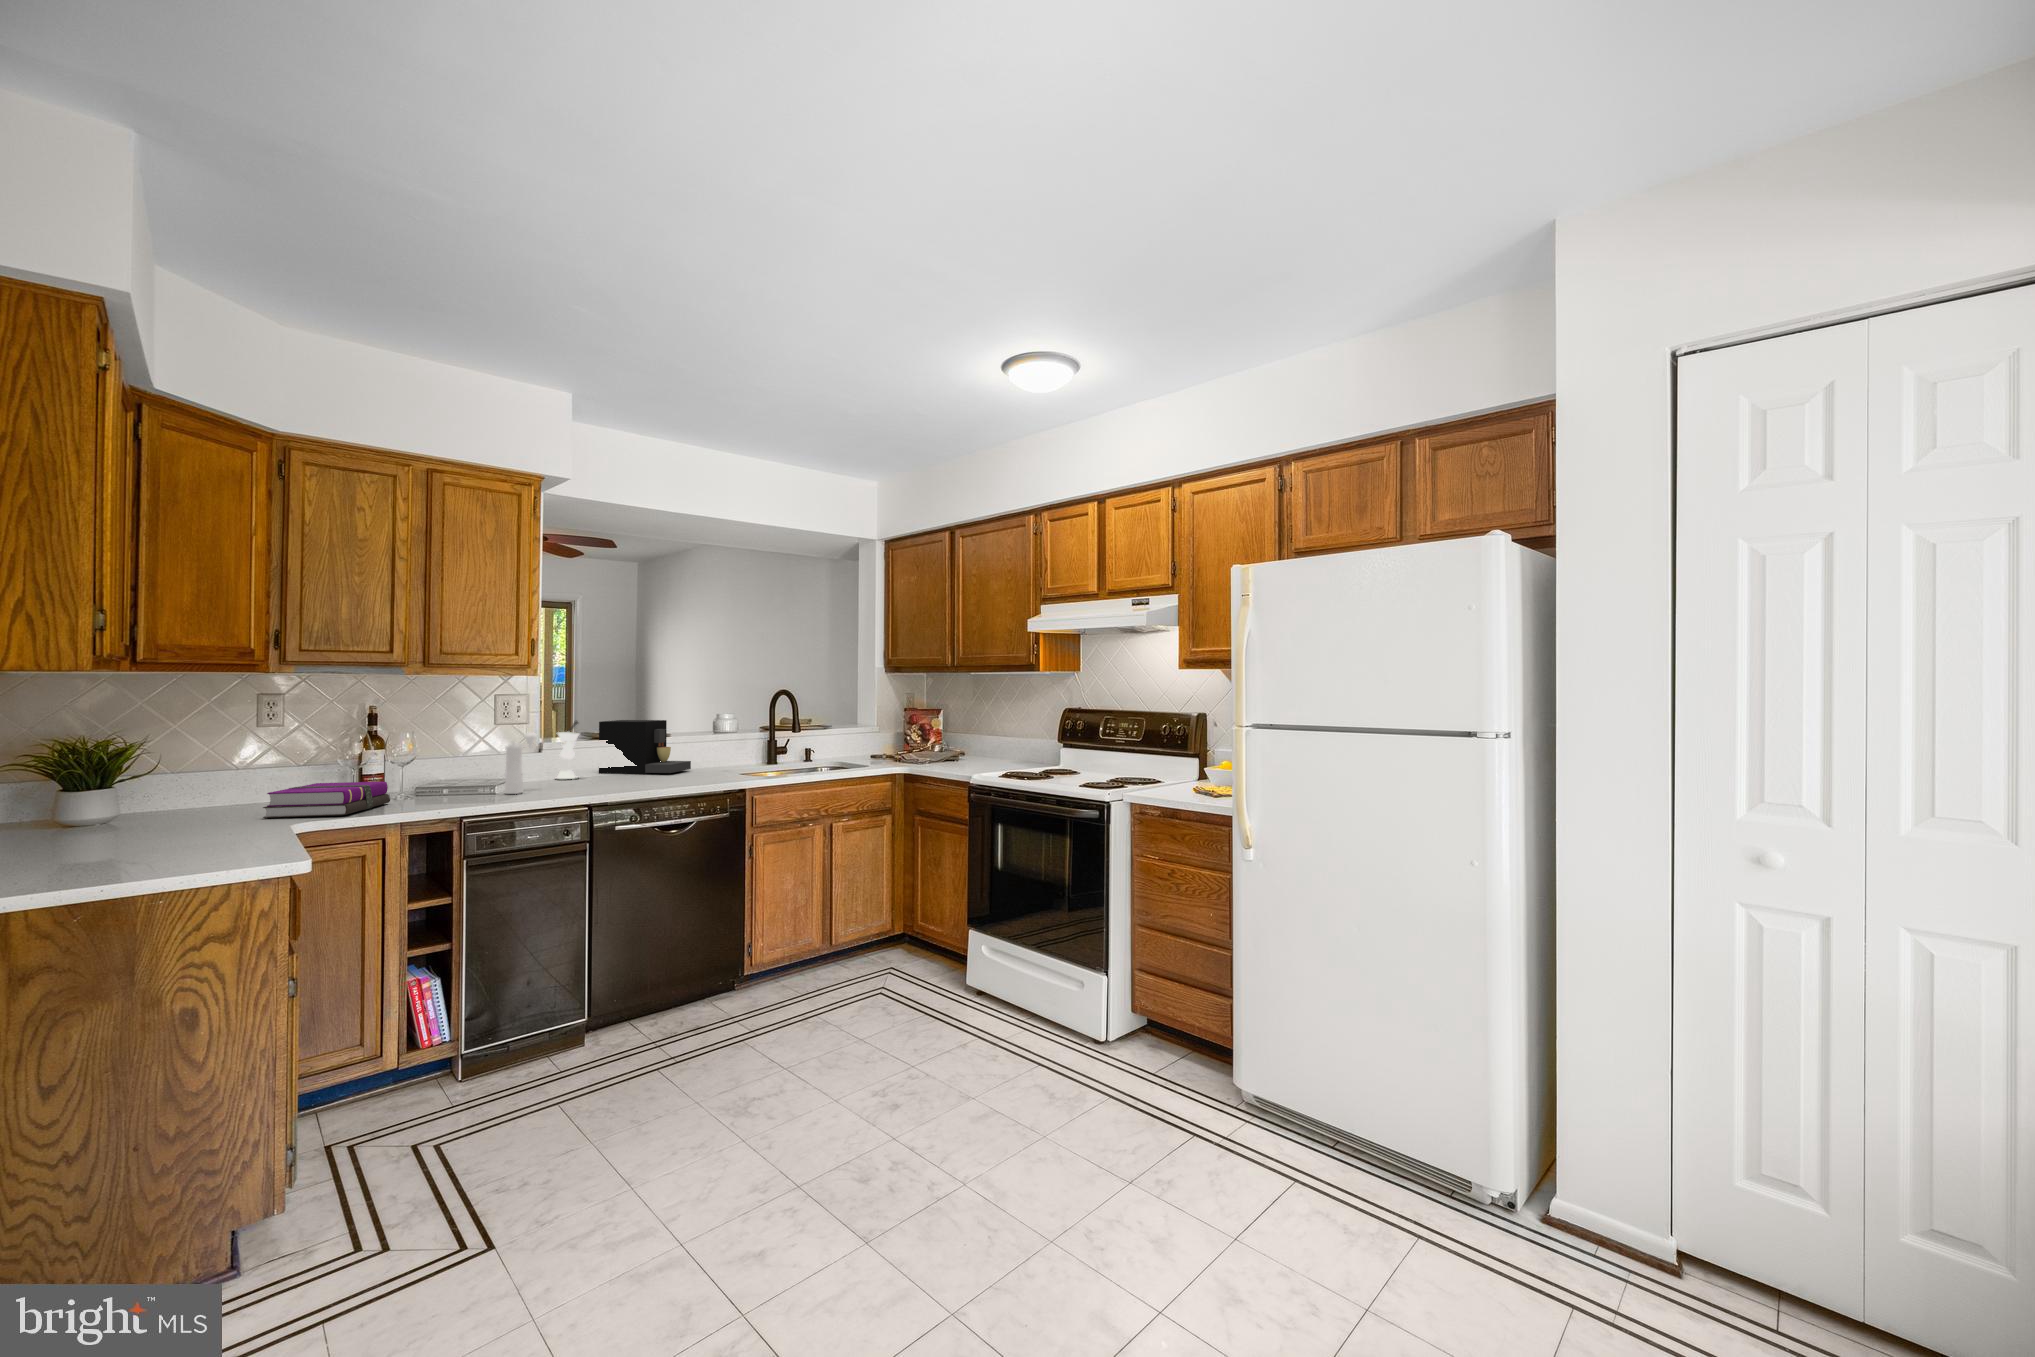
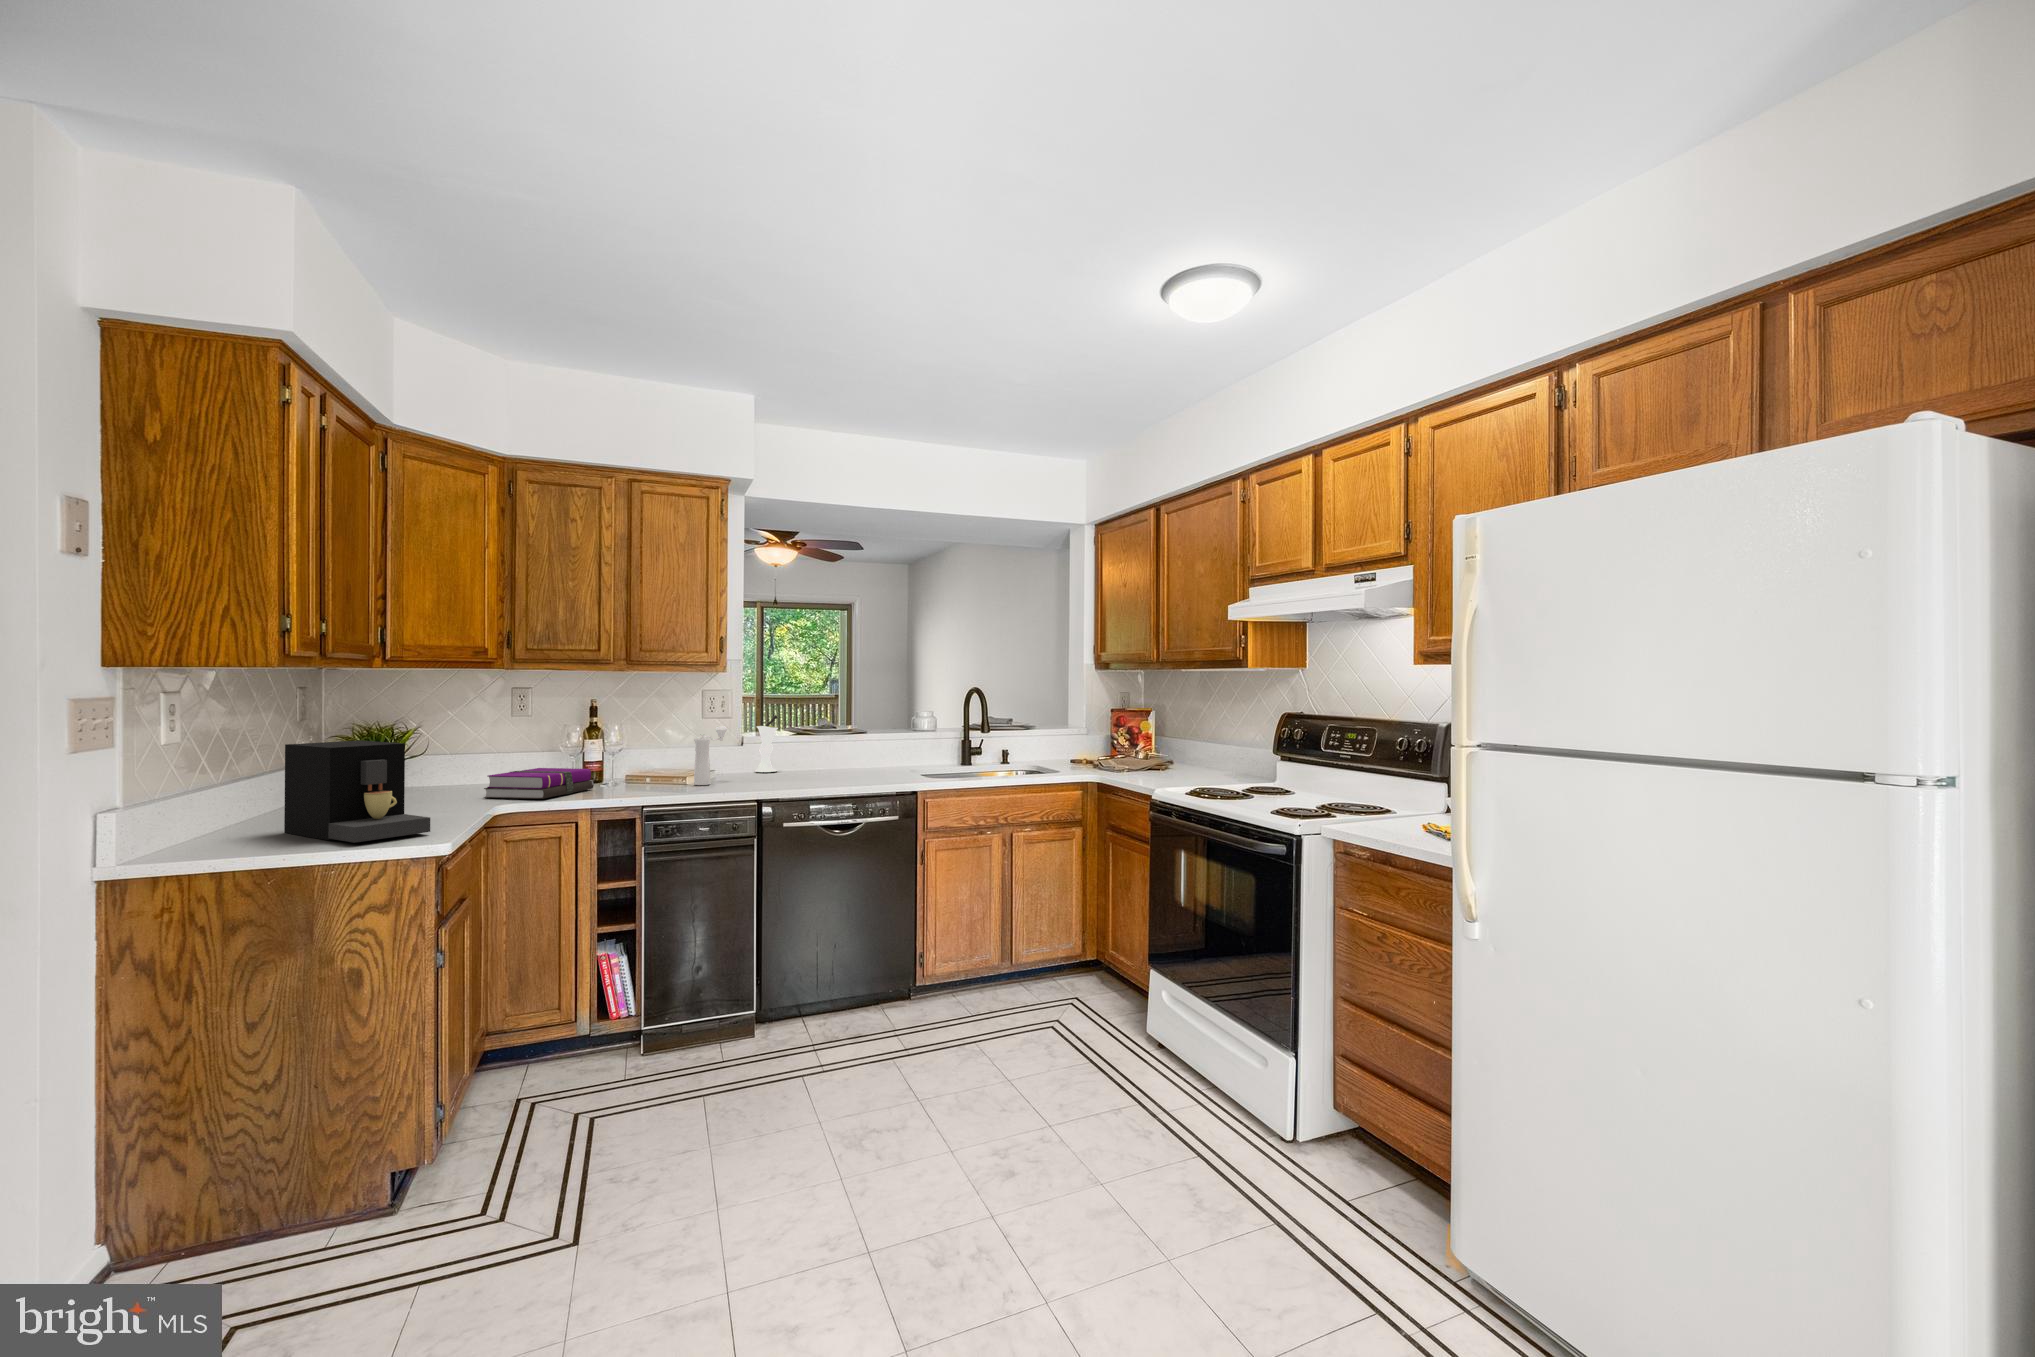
coffee maker: present [599,720,691,774] -> present [284,741,430,843]

